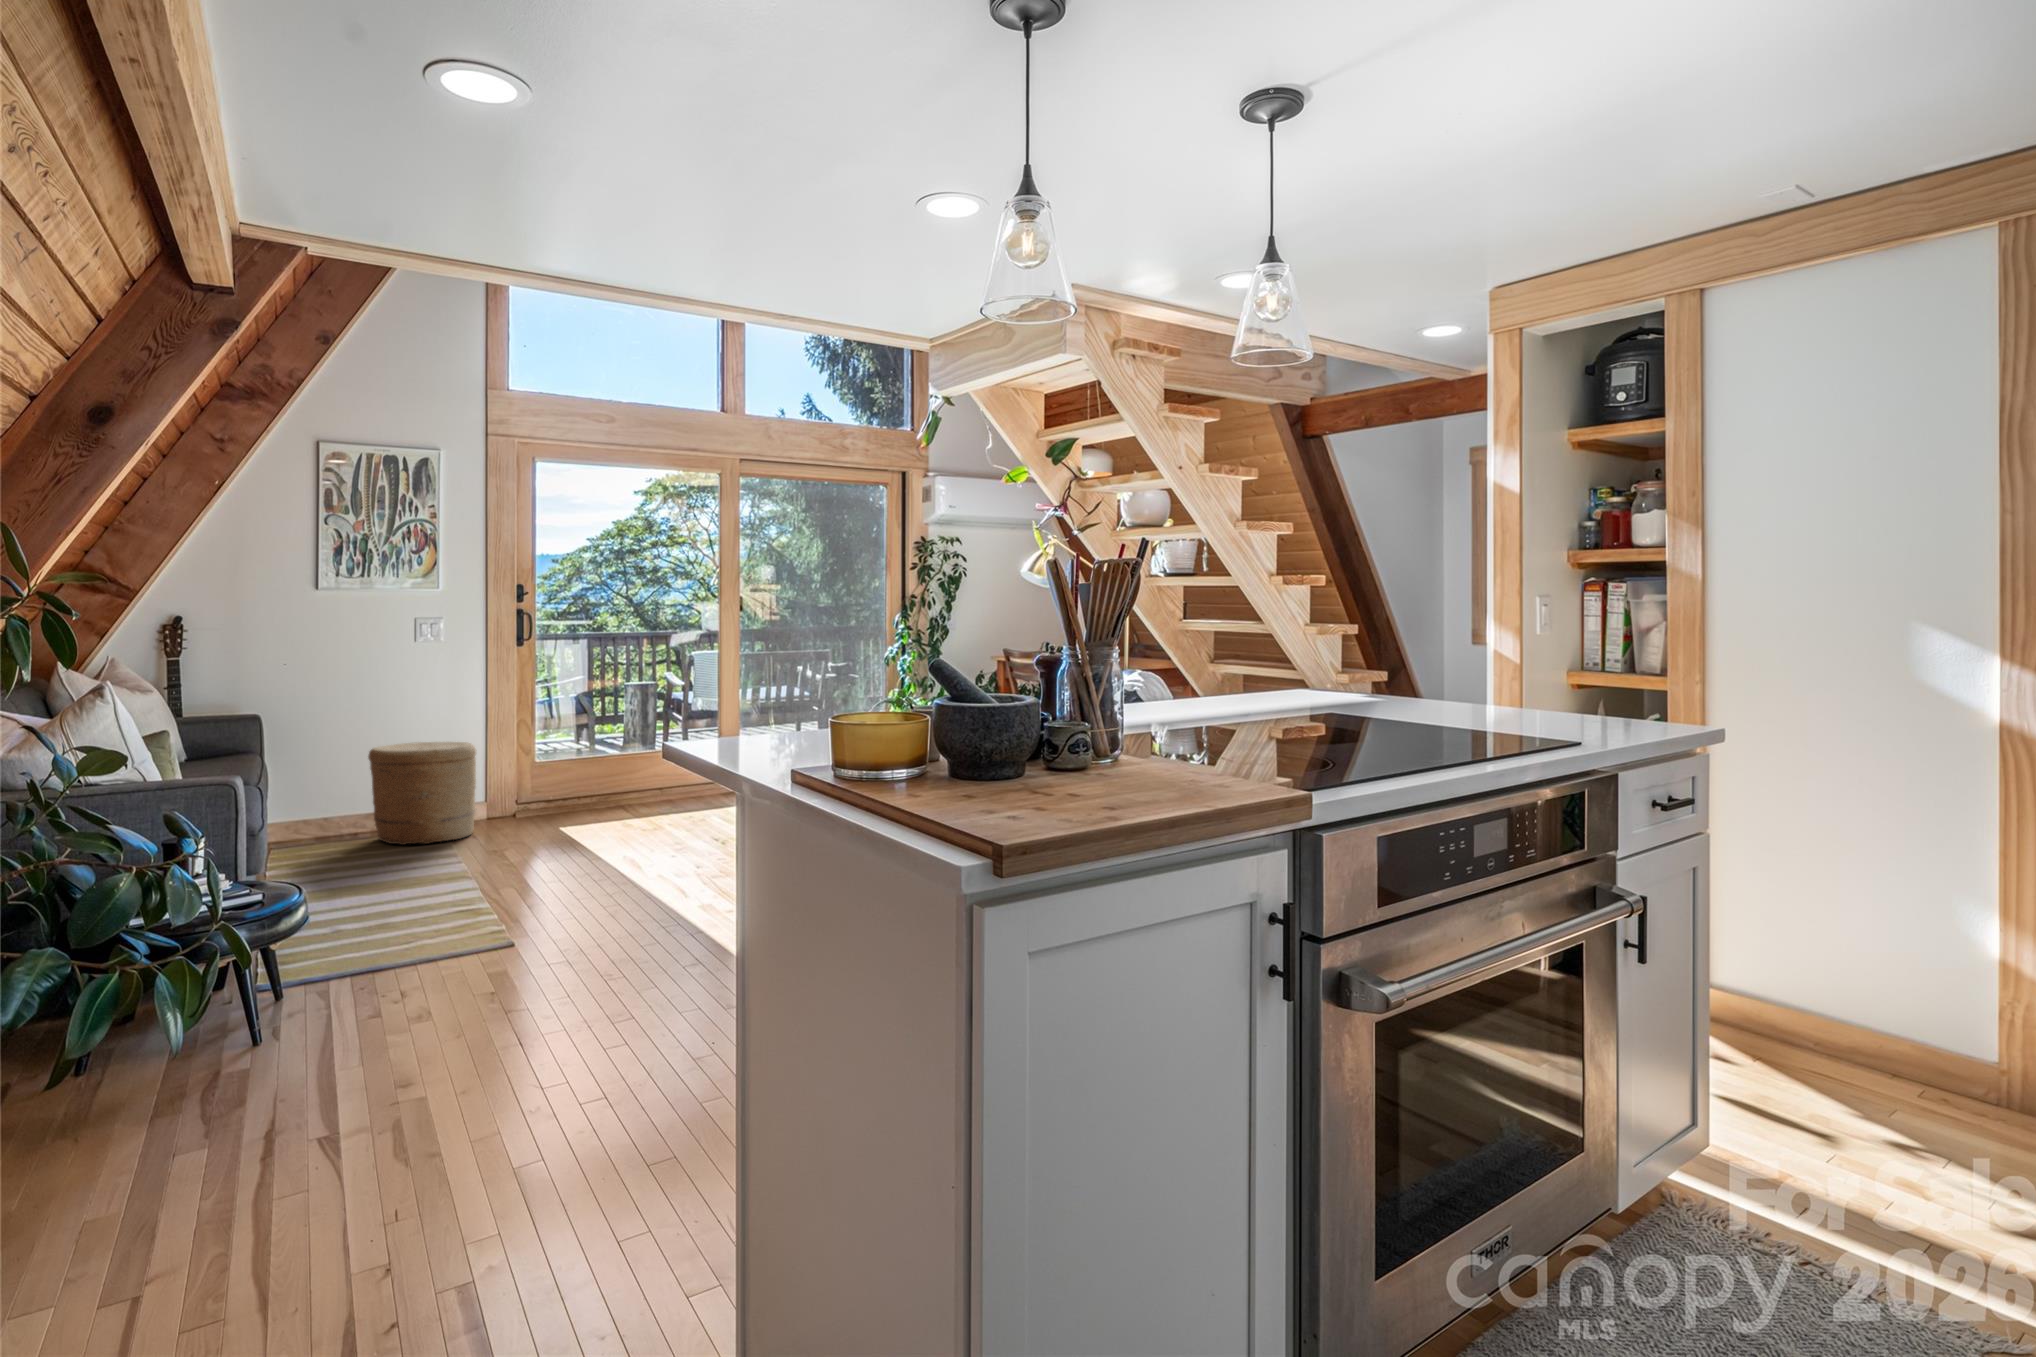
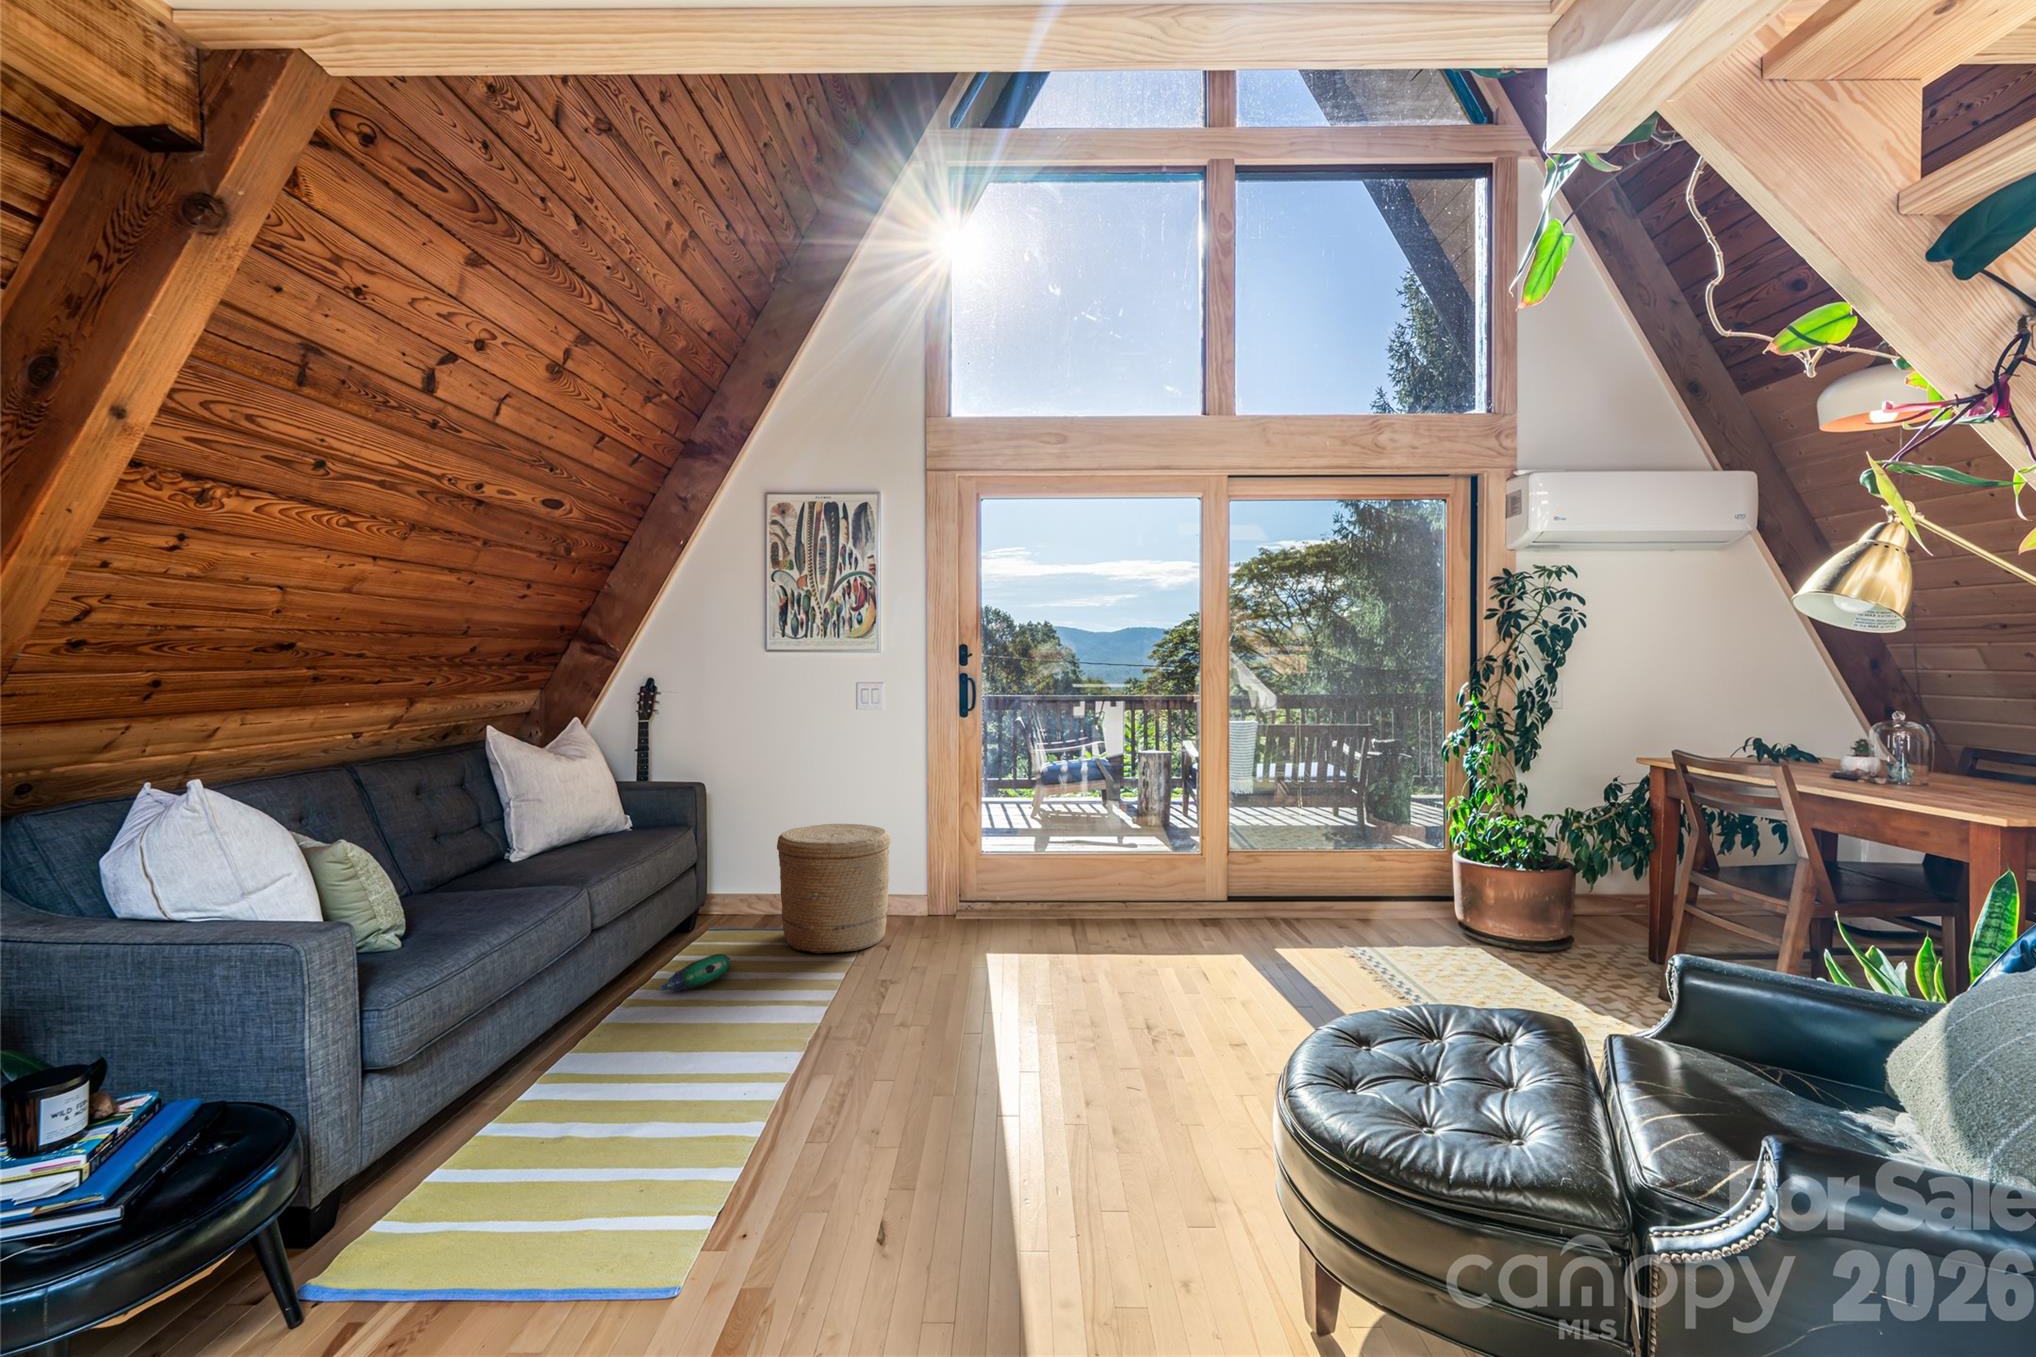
plush toy: none [312,844,364,874] -> present [660,954,731,991]

